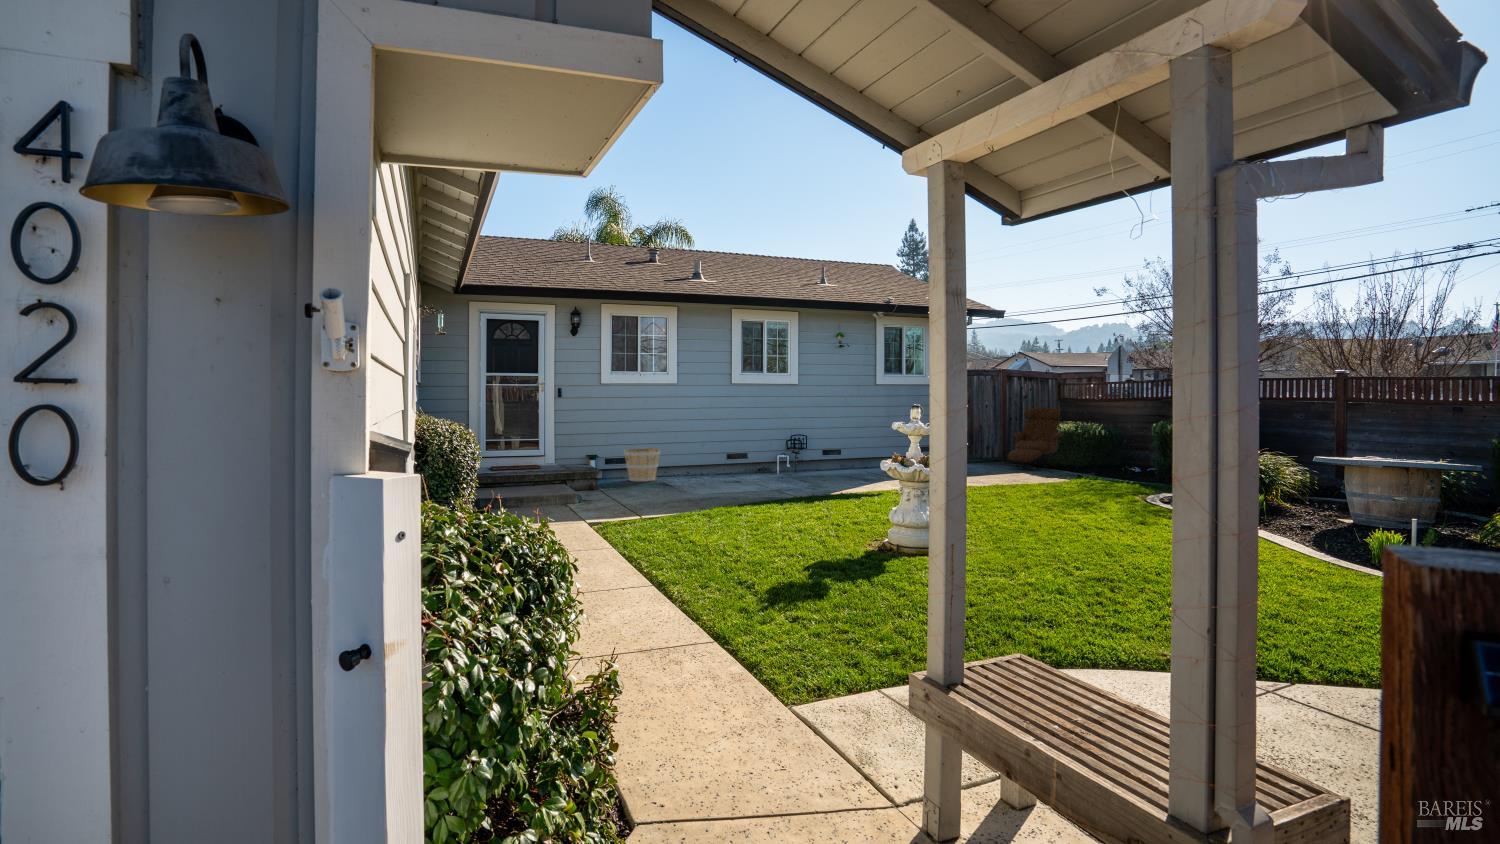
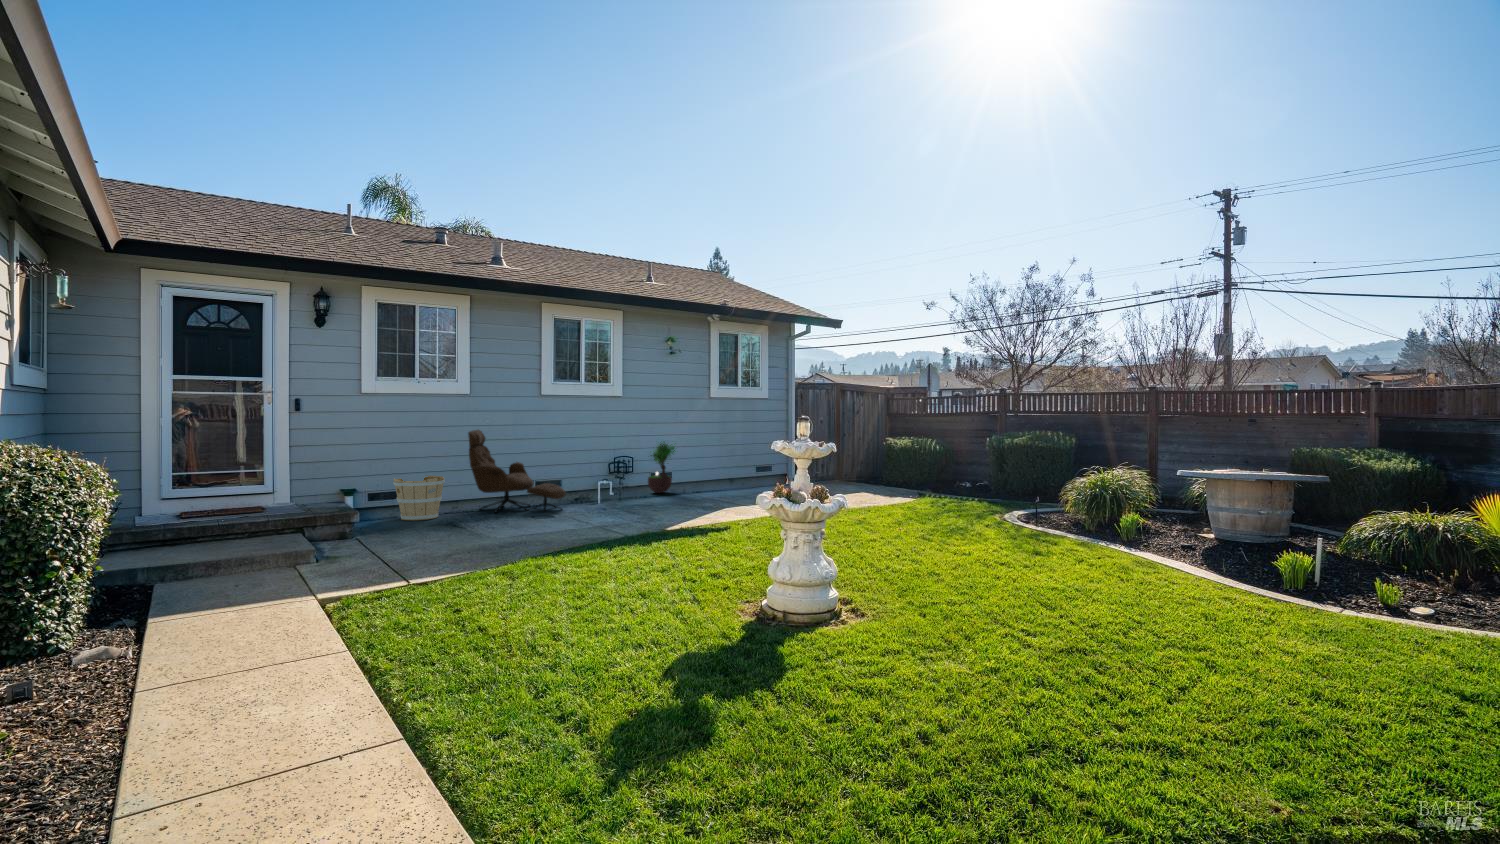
lounge chair: present [1008,407,1063,469] -> present [468,429,566,513]
potted tree: none [821,420,848,469] -> present [648,442,675,493]

